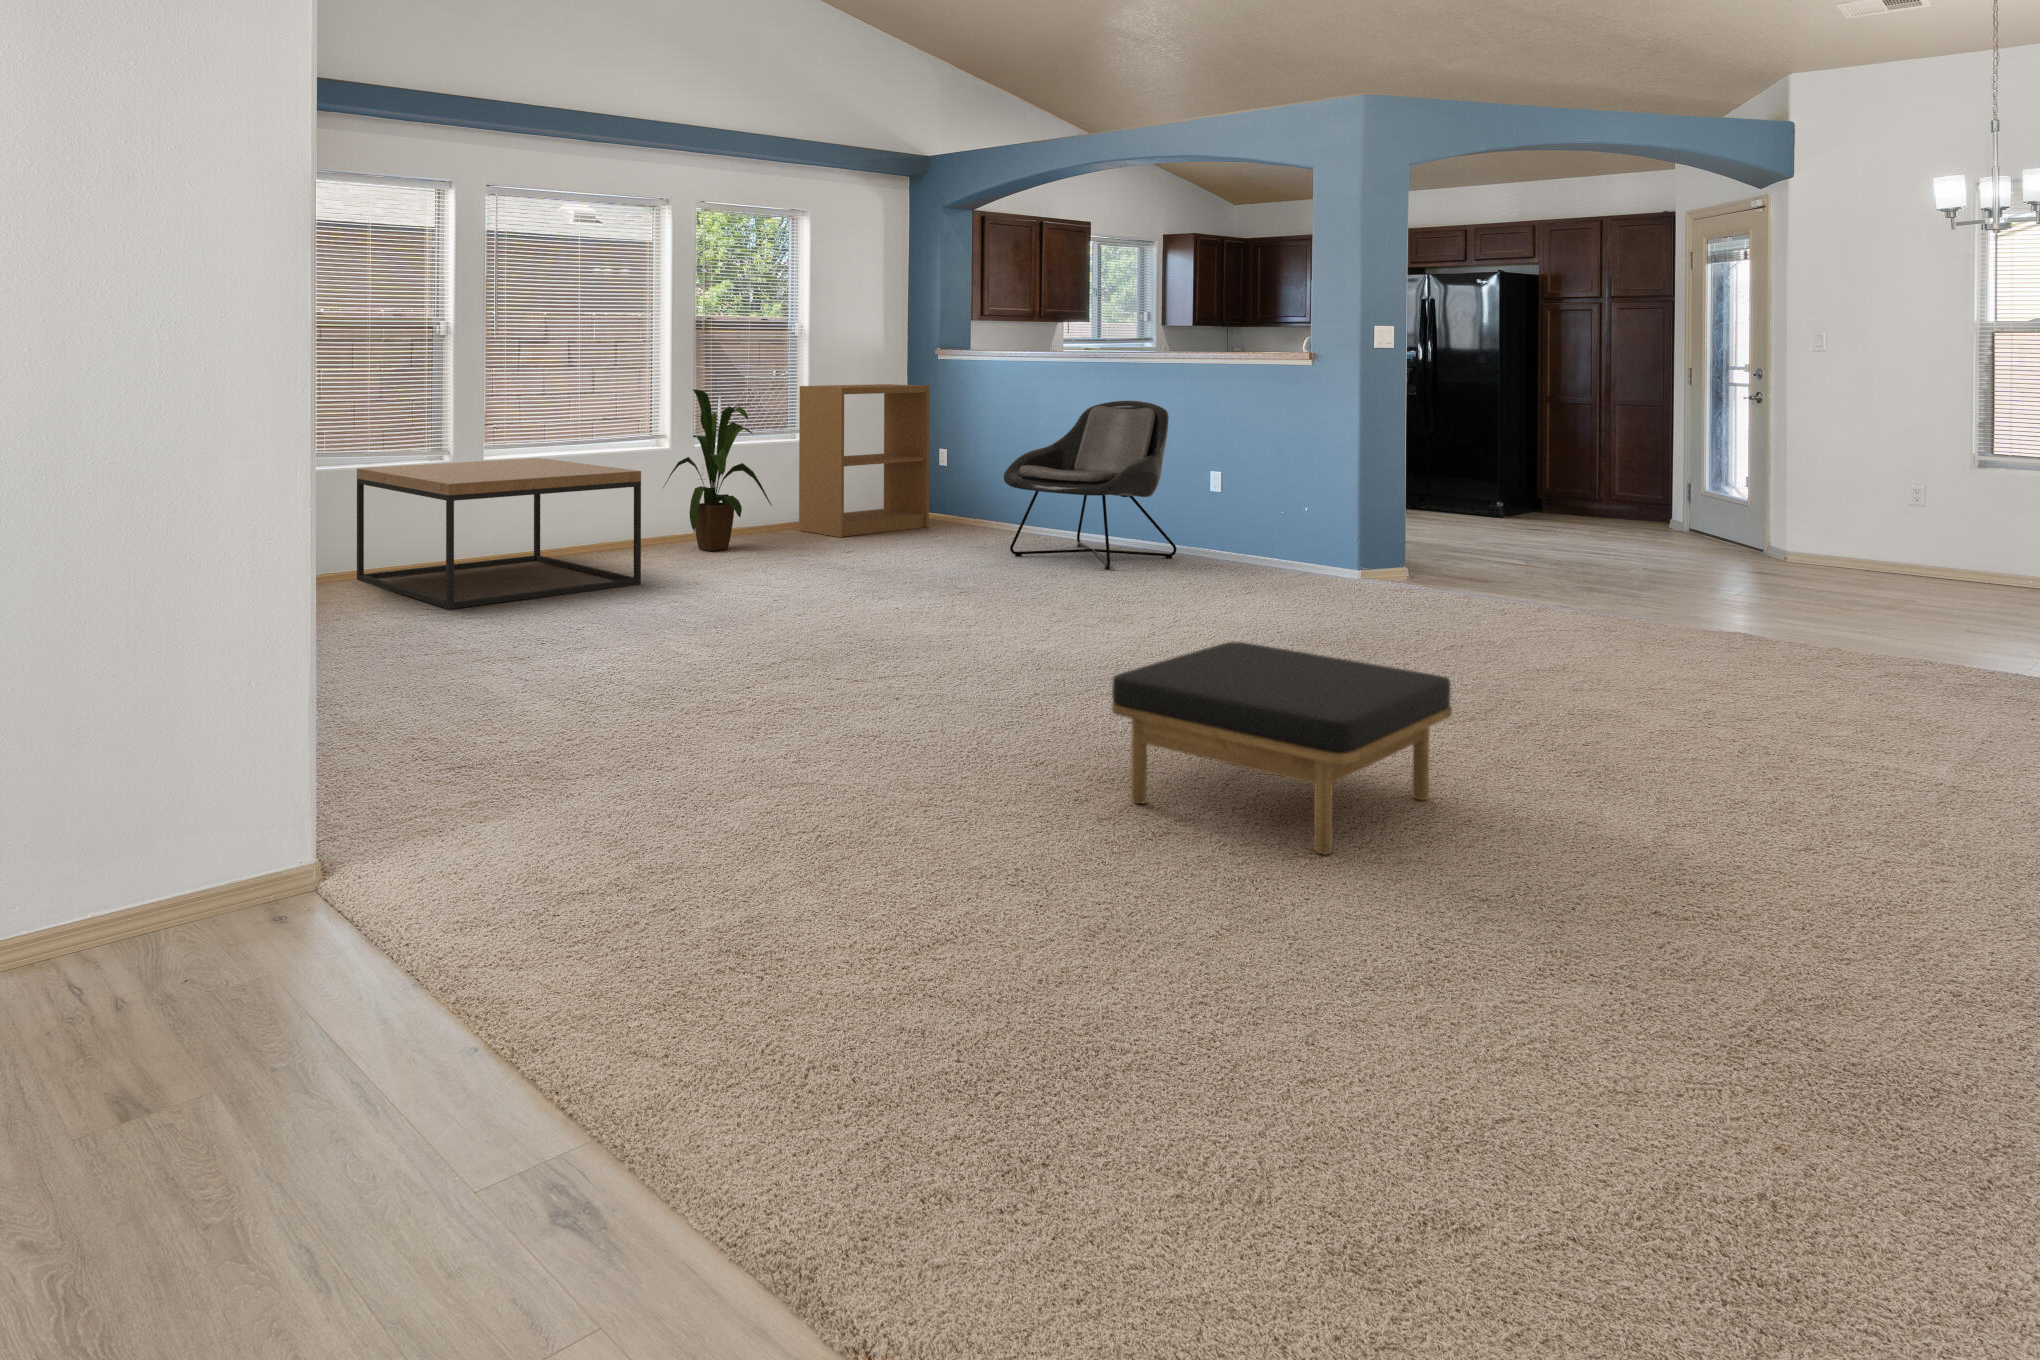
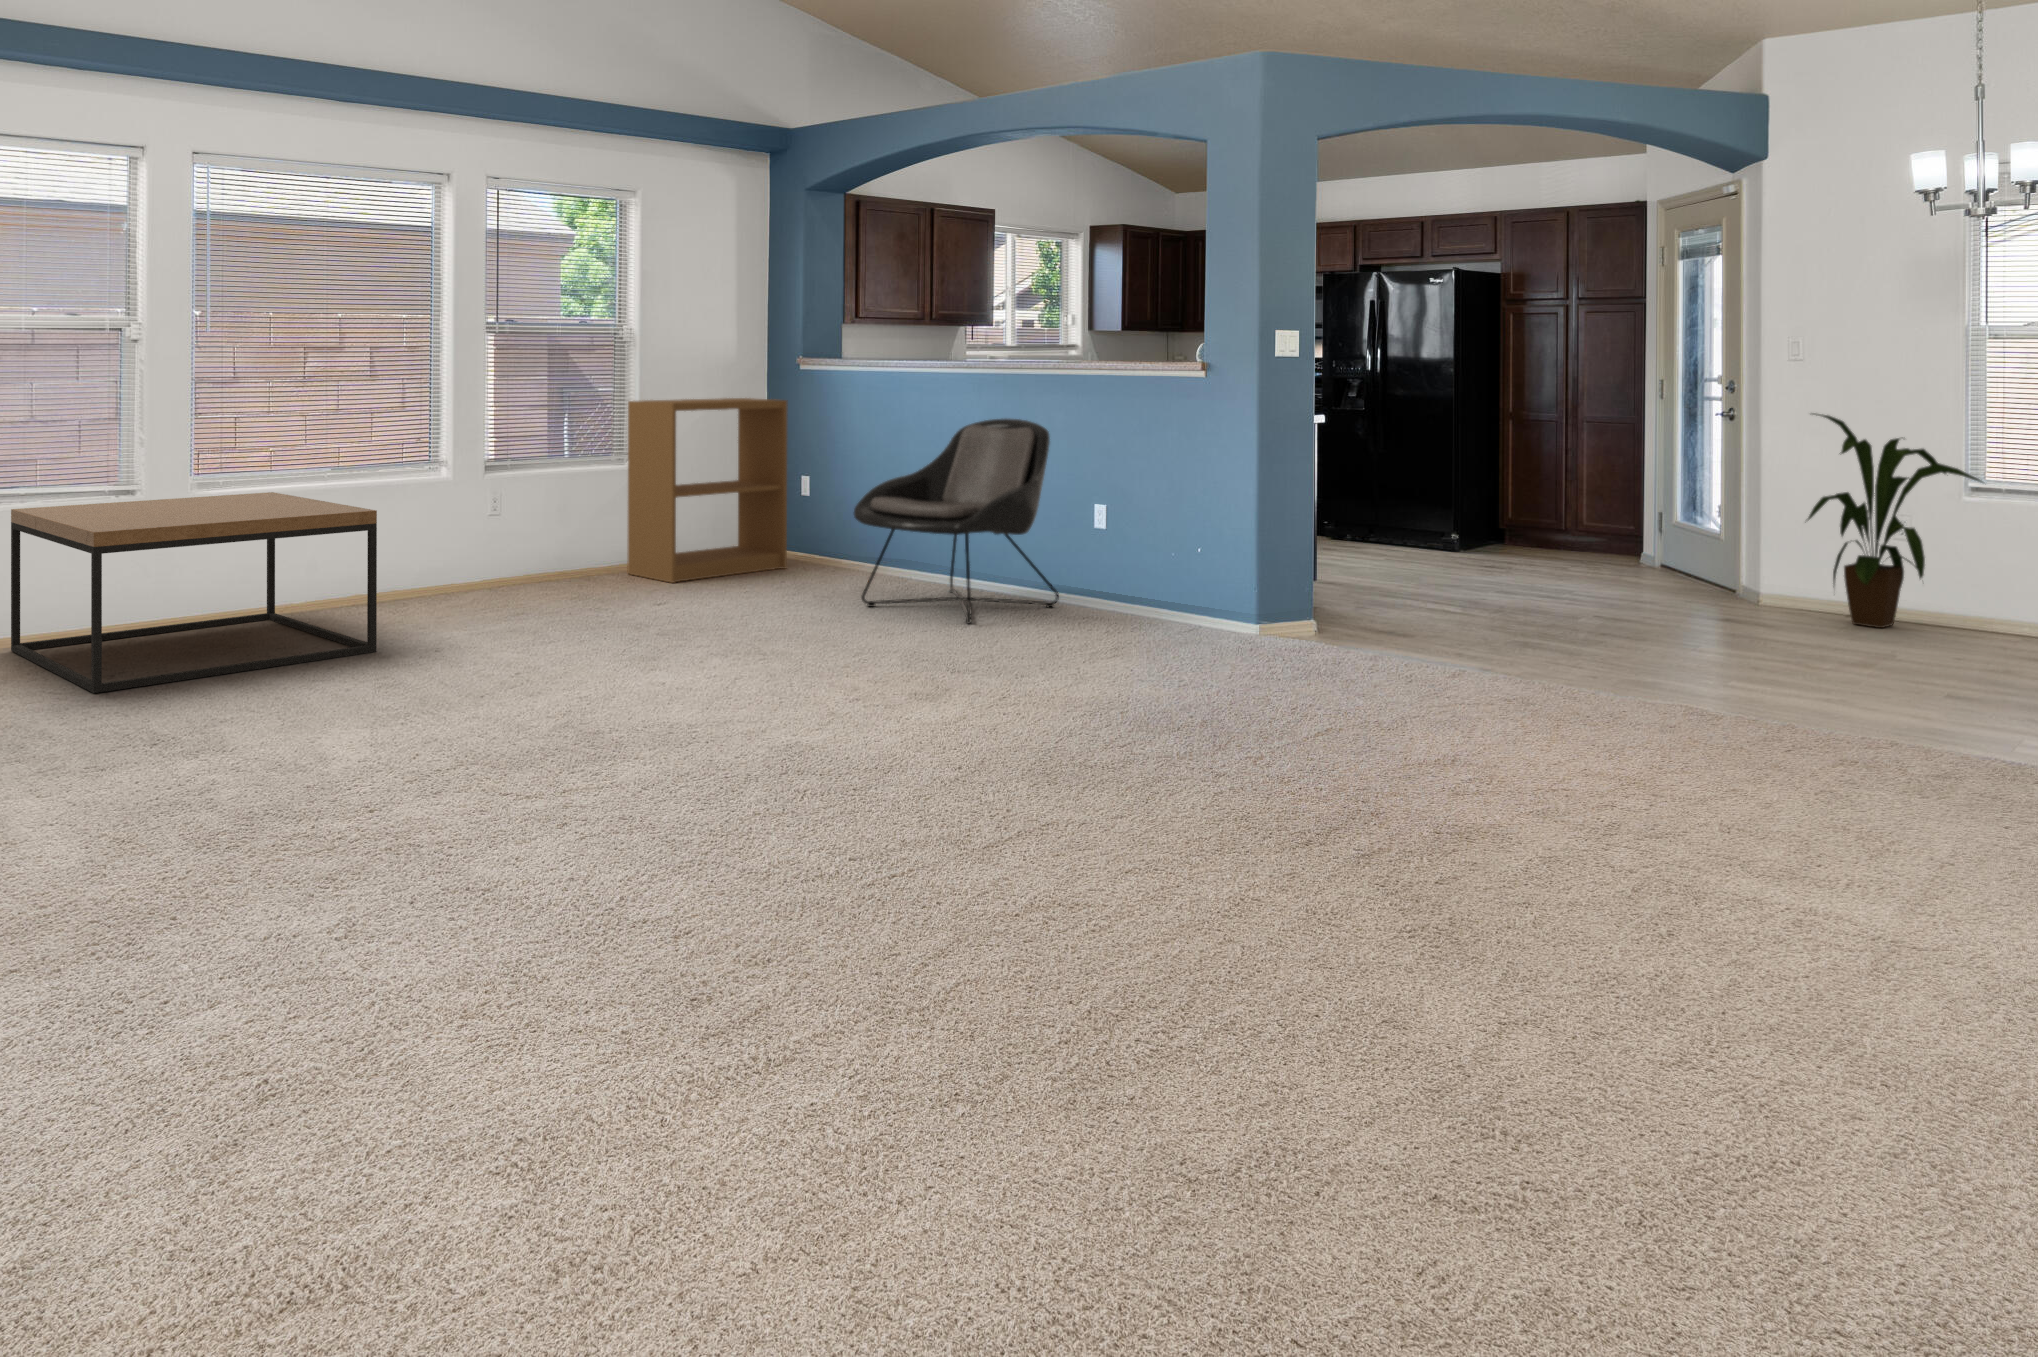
house plant: present [663,390,772,551] -> present [1808,414,1982,628]
ottoman: present [1112,642,1452,854] -> none [784,756,1249,1091]

